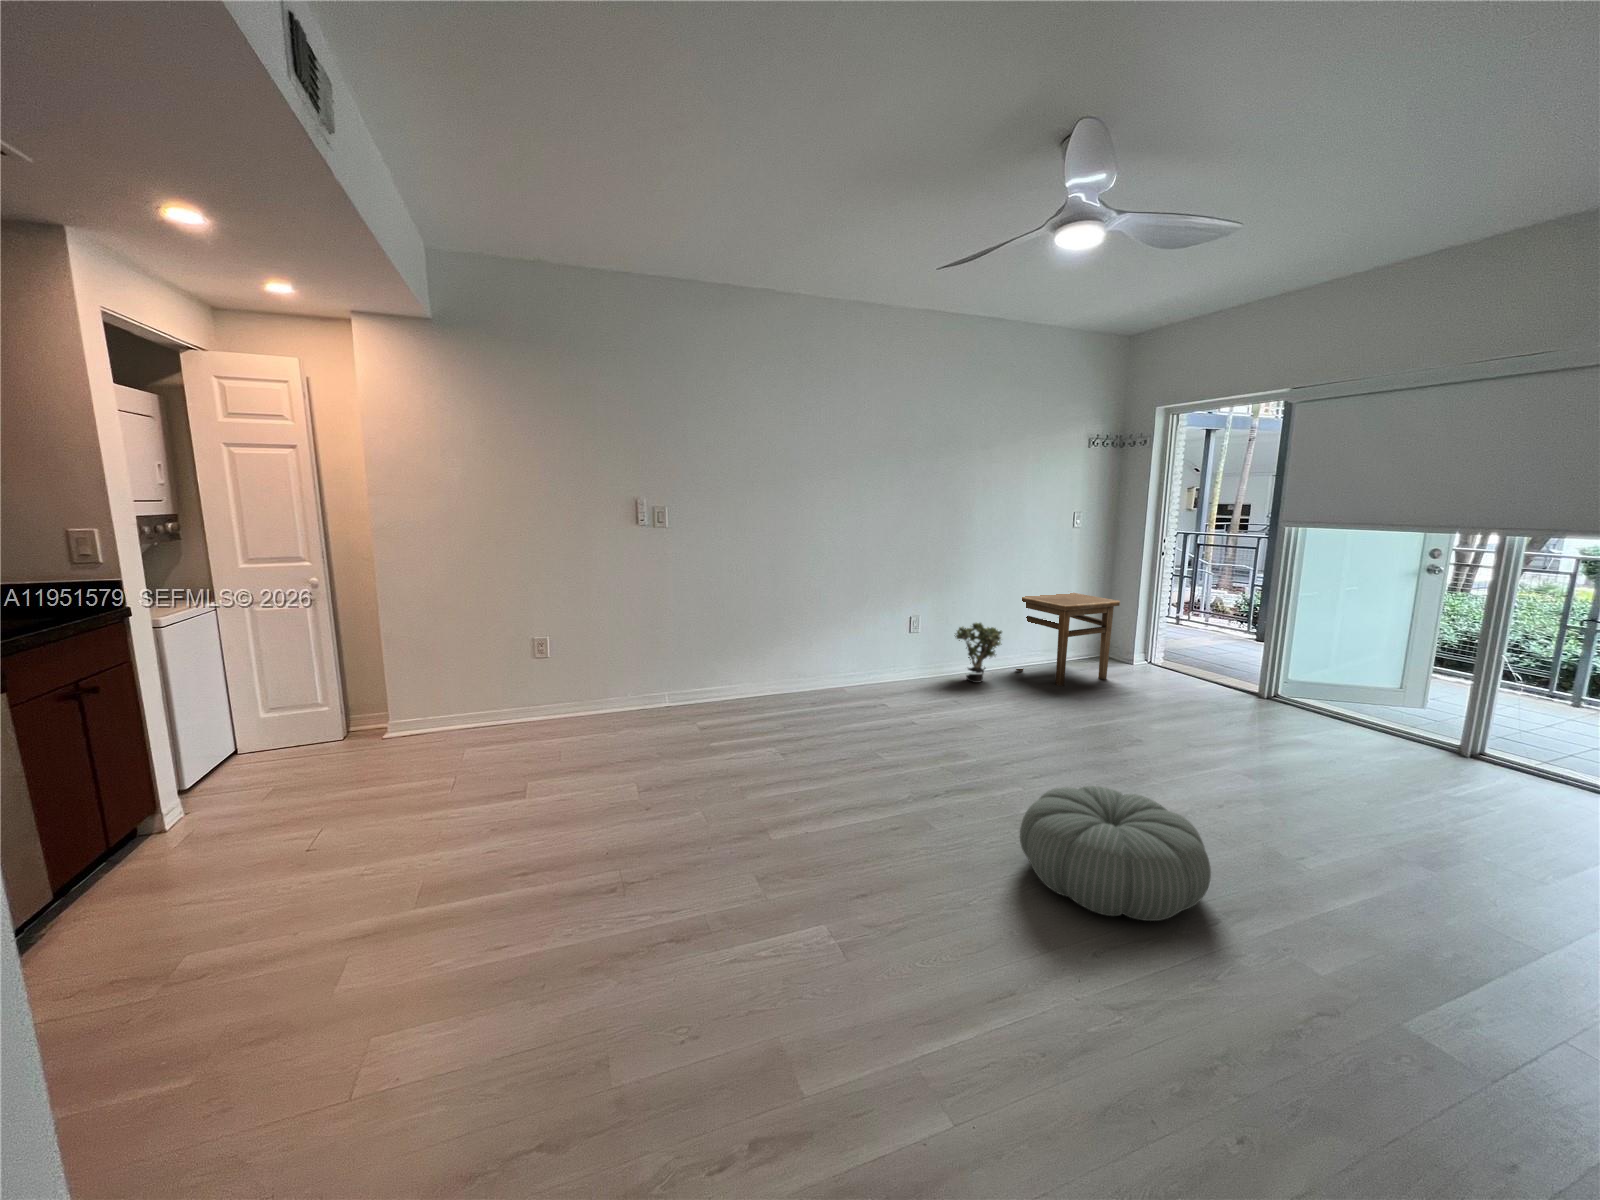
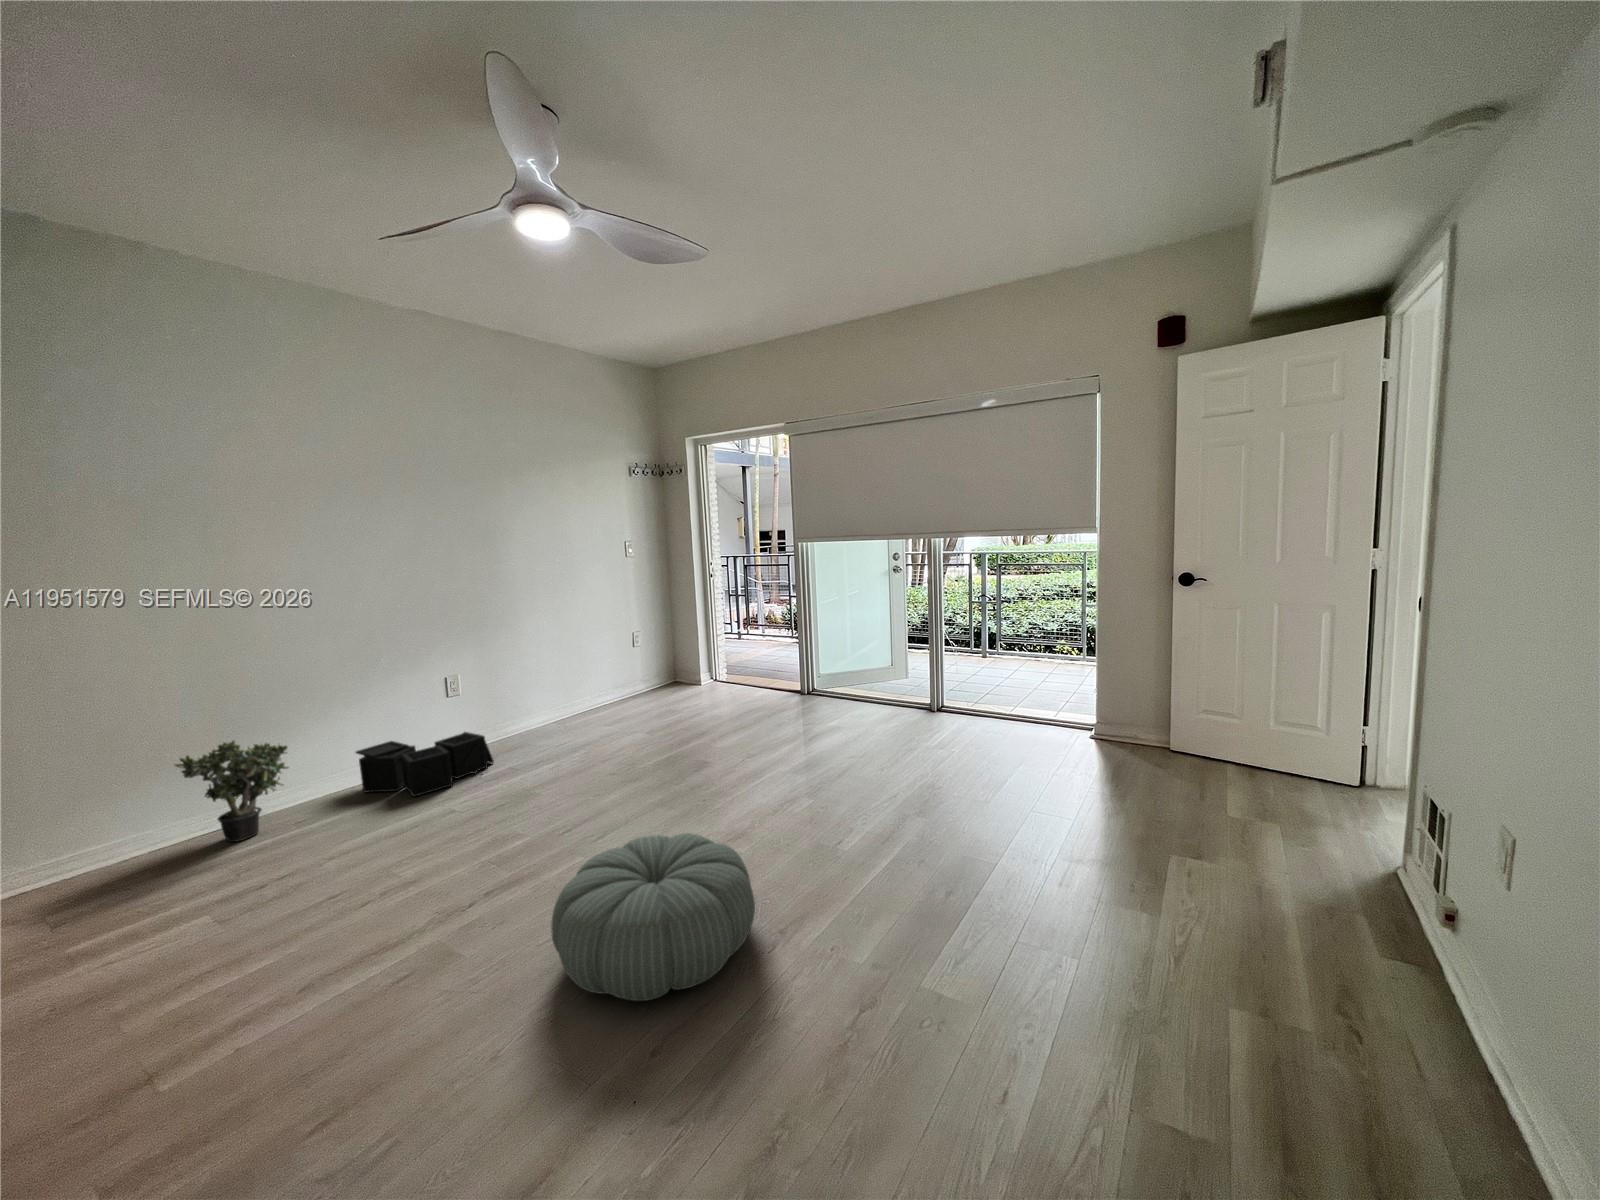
side table: present [1016,593,1120,686] -> none [575,622,680,720]
potted plant: present [954,622,1002,683] -> present [175,741,288,842]
storage bin: none [848,661,941,708] -> present [356,732,494,797]

